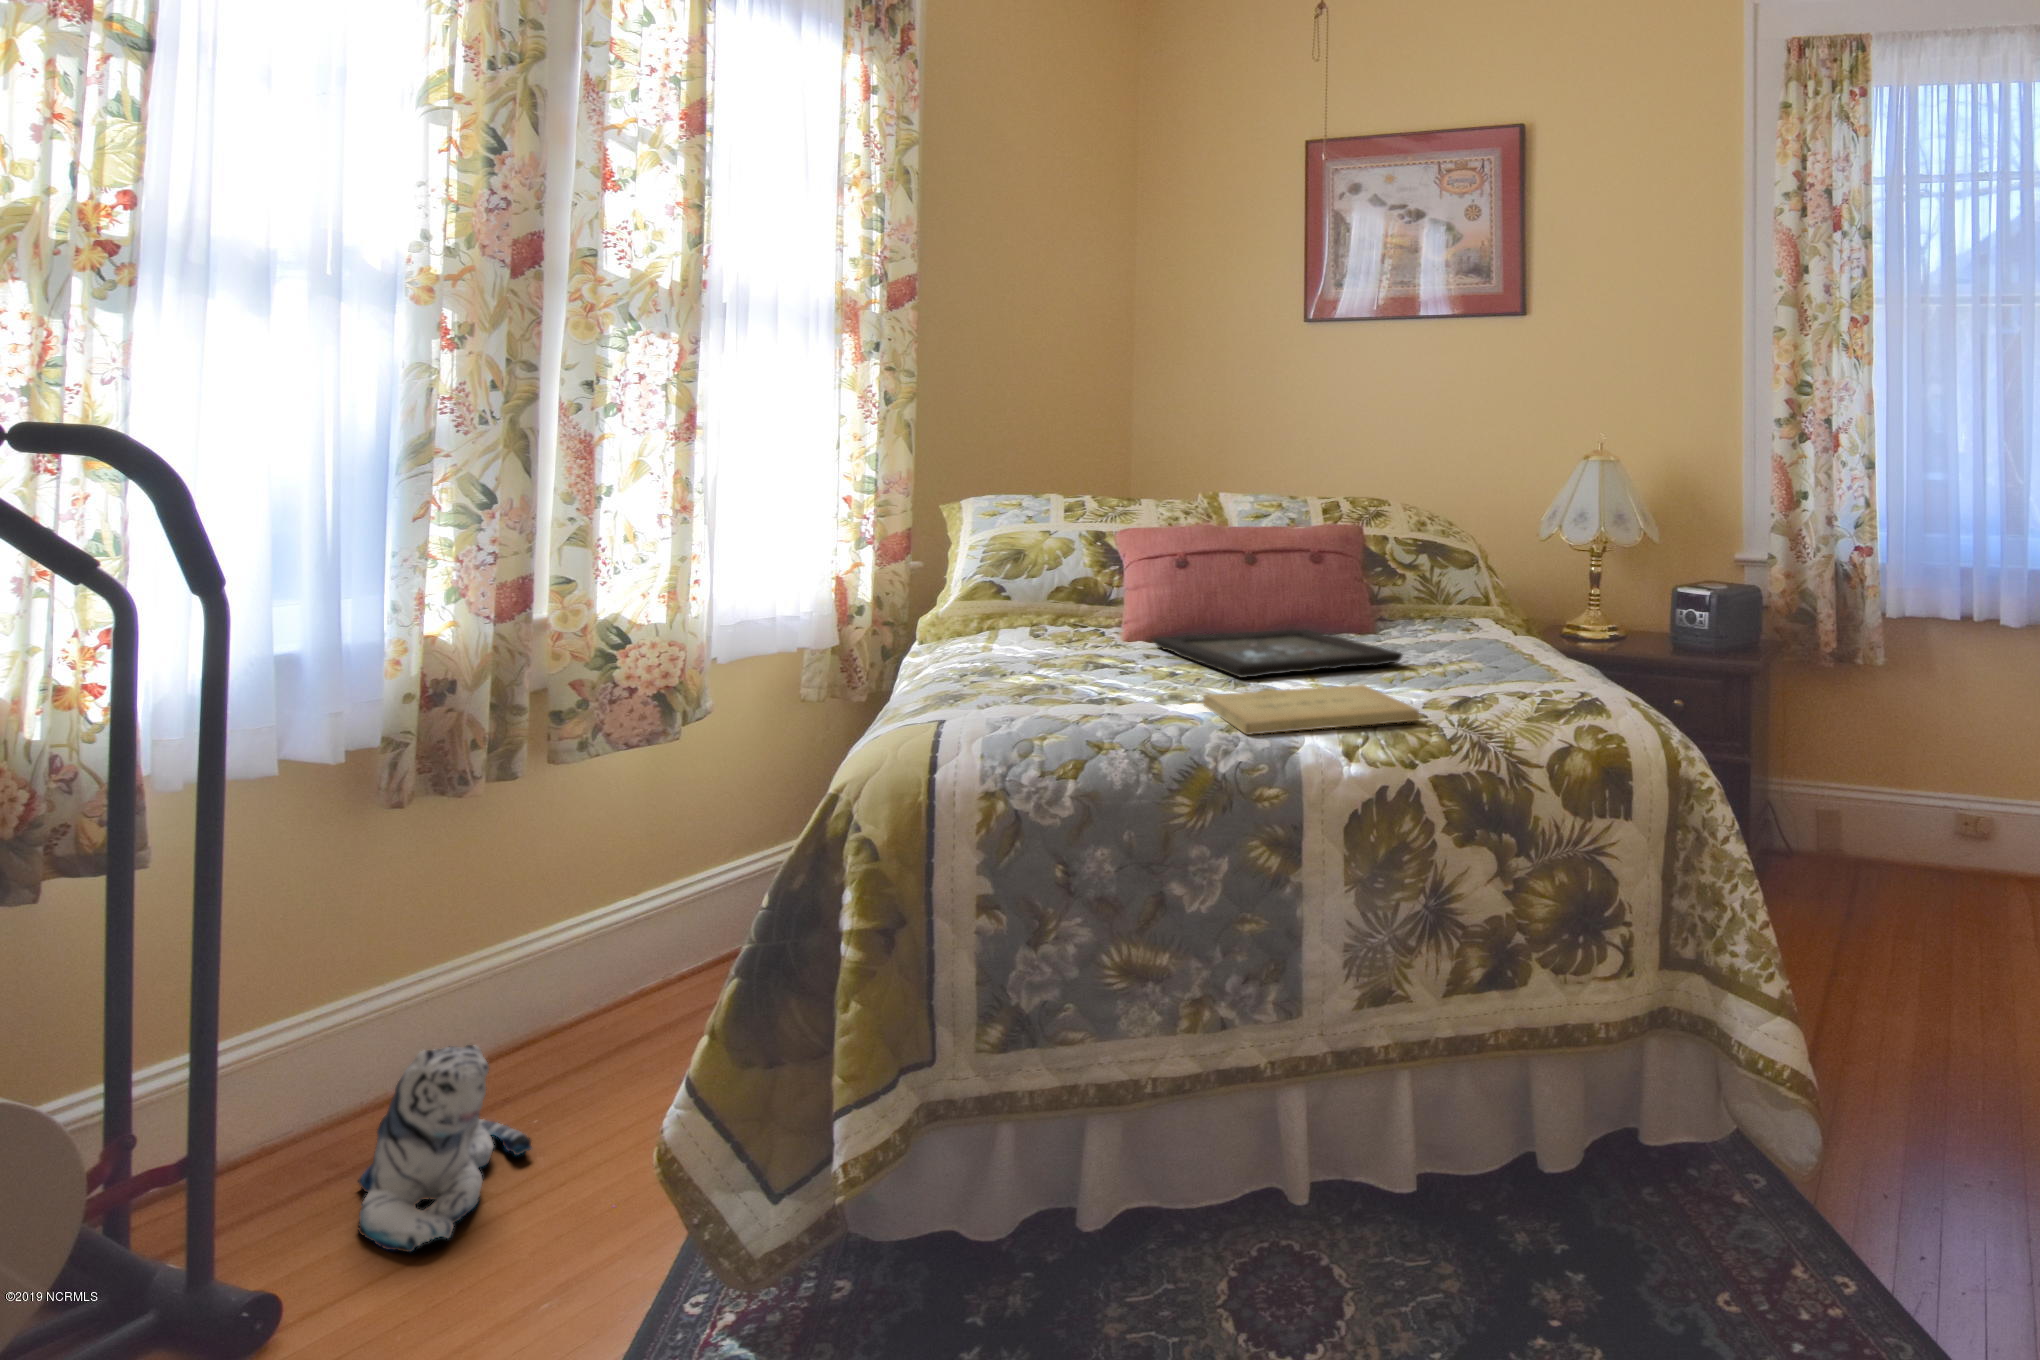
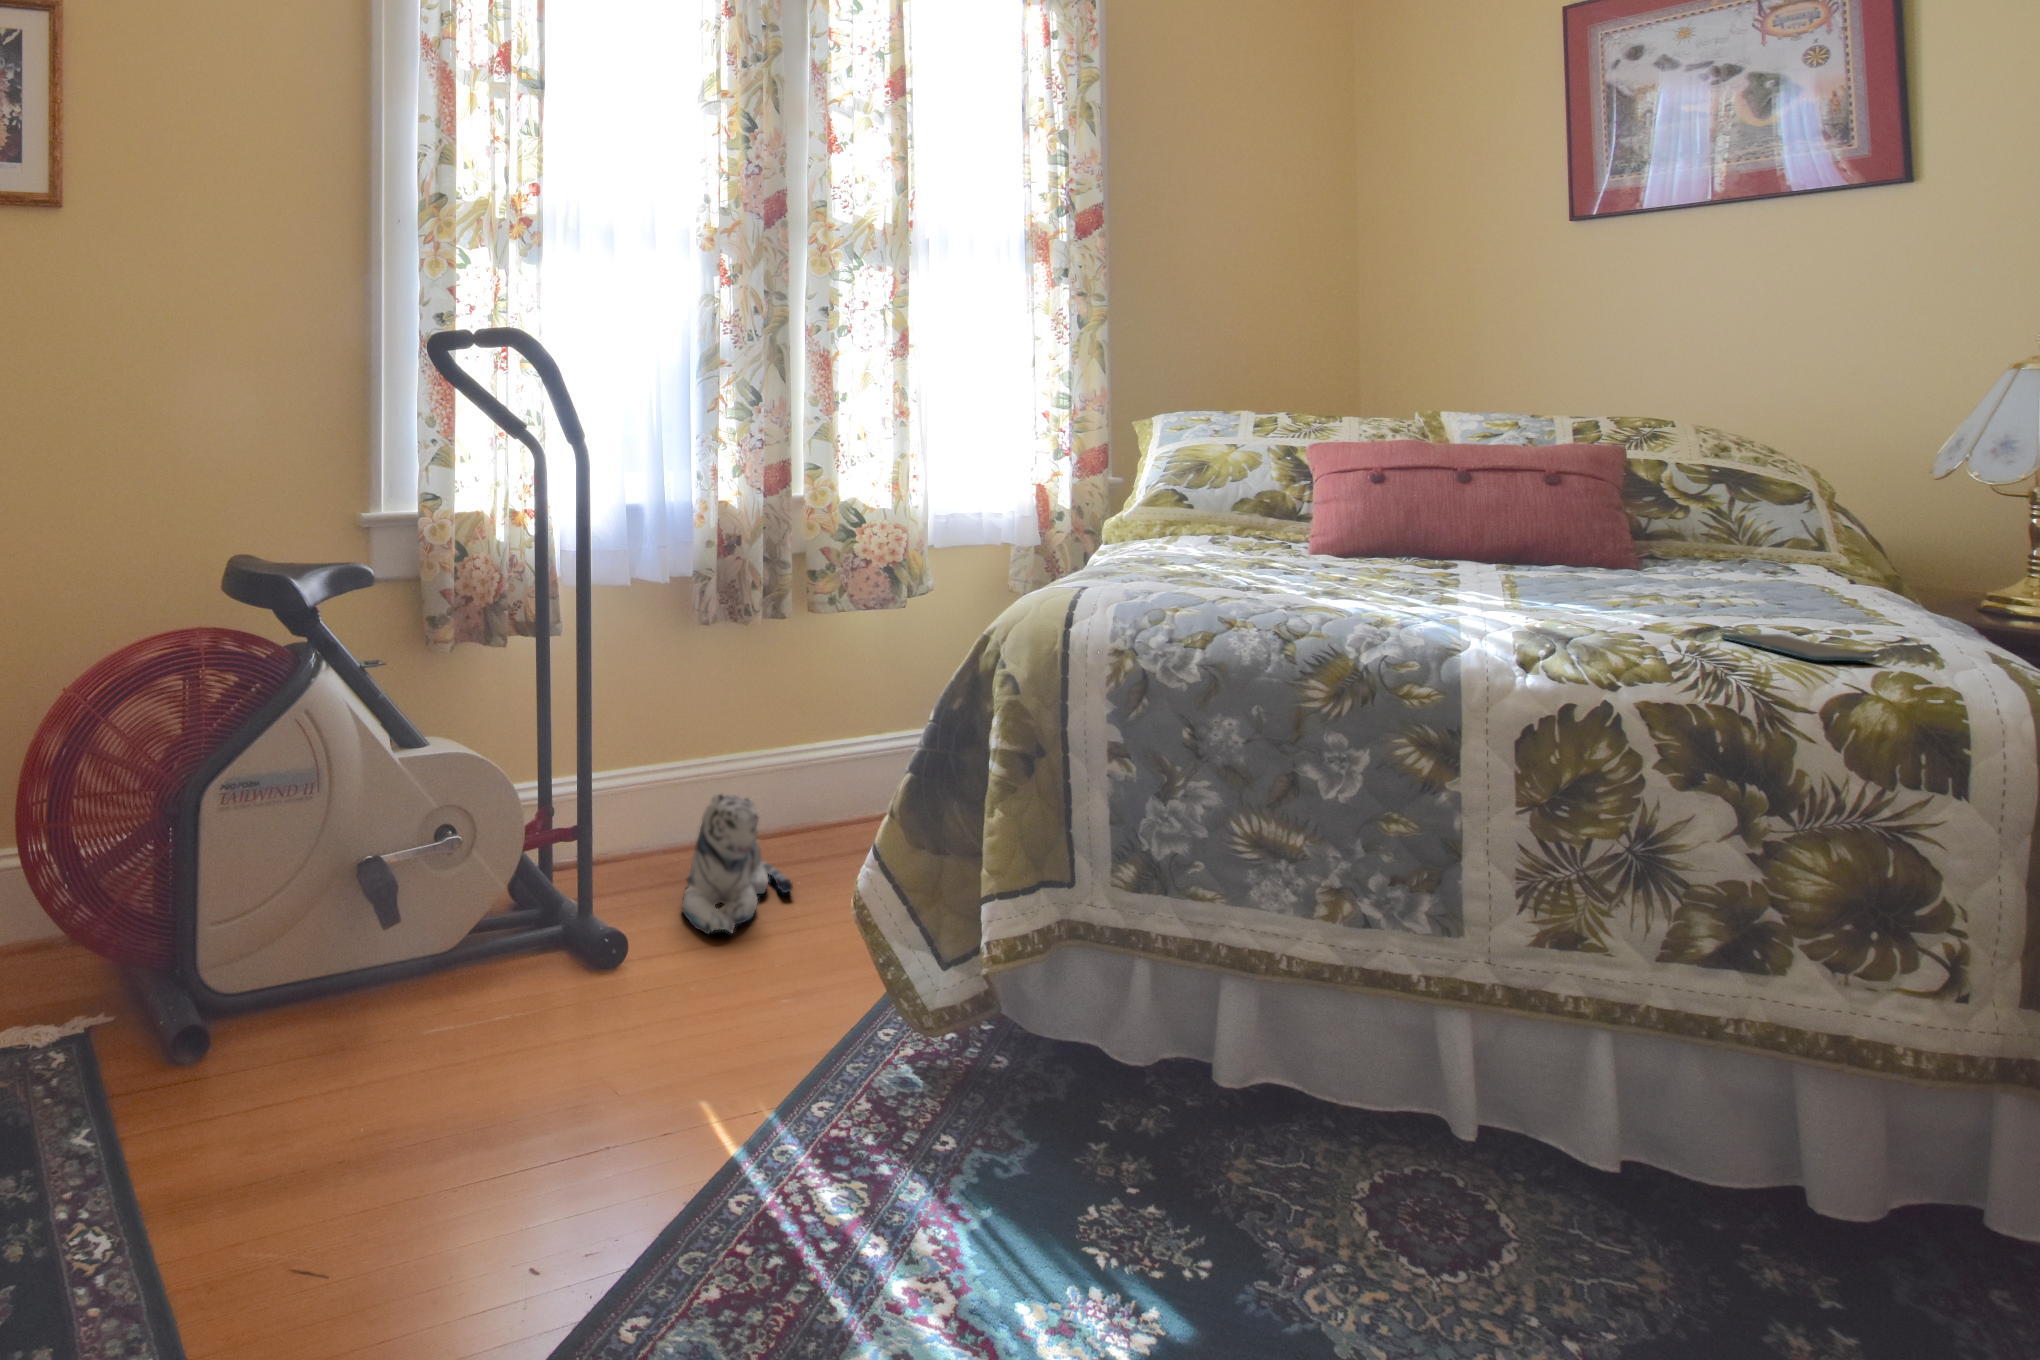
tray: present [1154,629,1402,678] -> none [1336,544,1664,589]
book: present [1203,684,1419,735] -> none [1365,591,1652,642]
smartphone: none [1455,700,1547,723] -> present [1722,633,1876,662]

